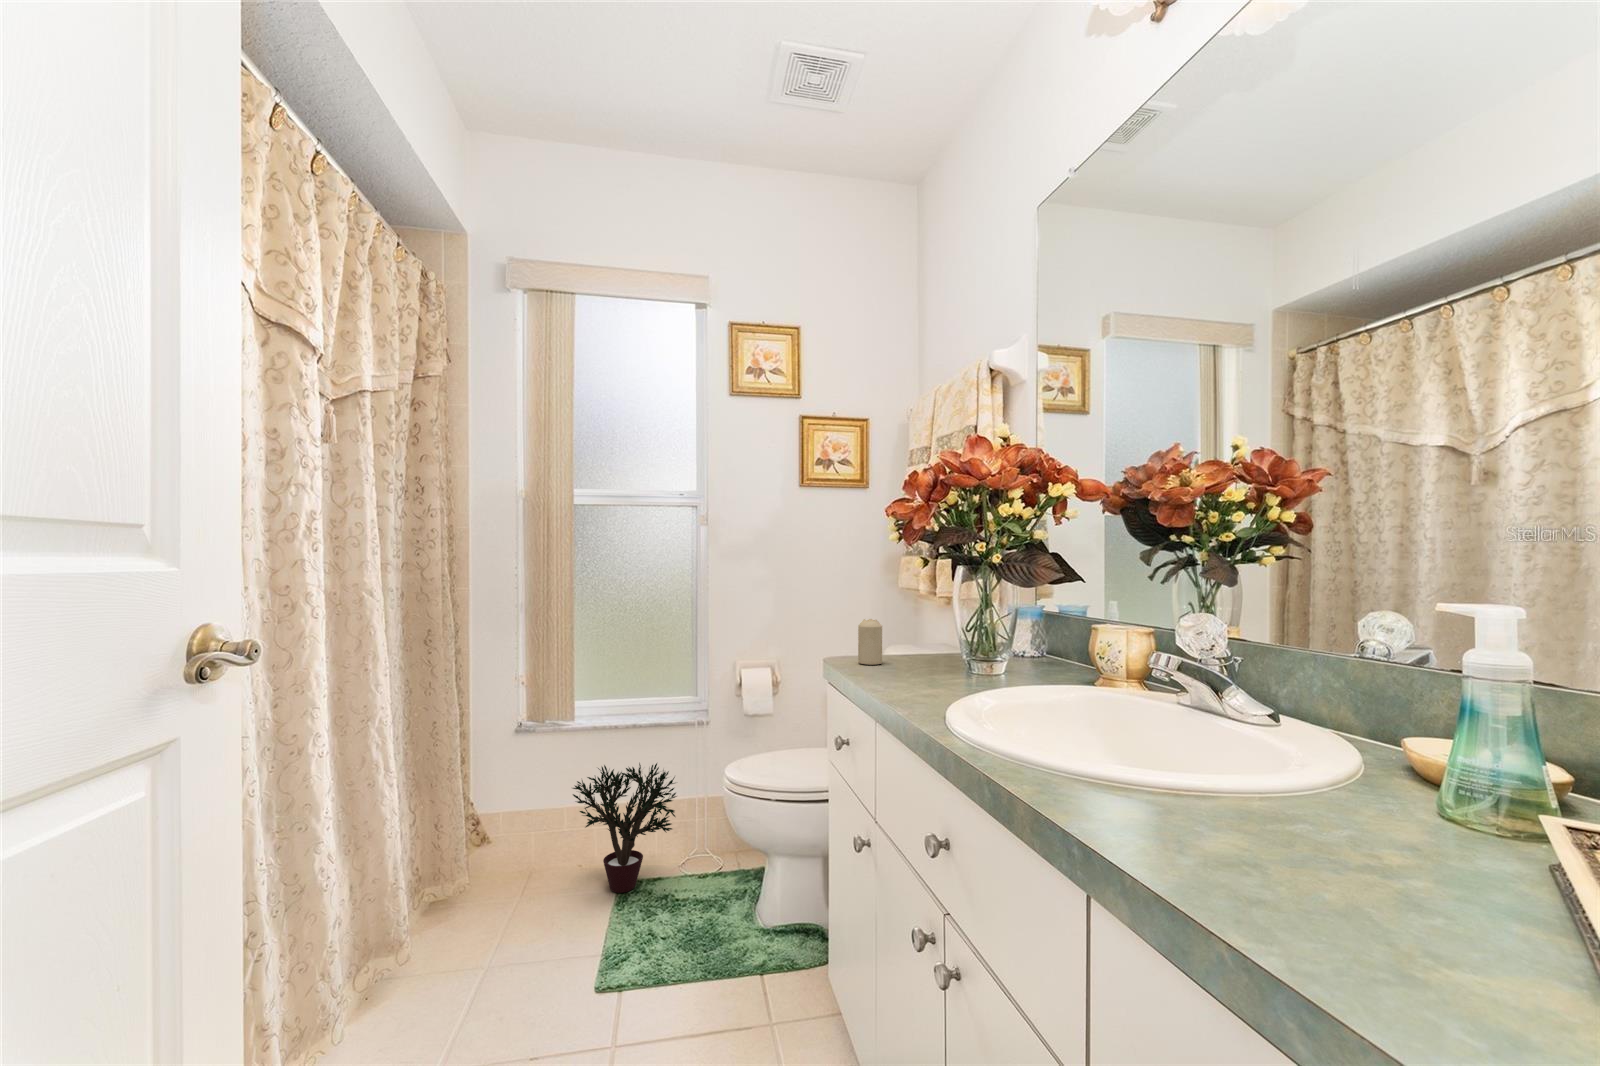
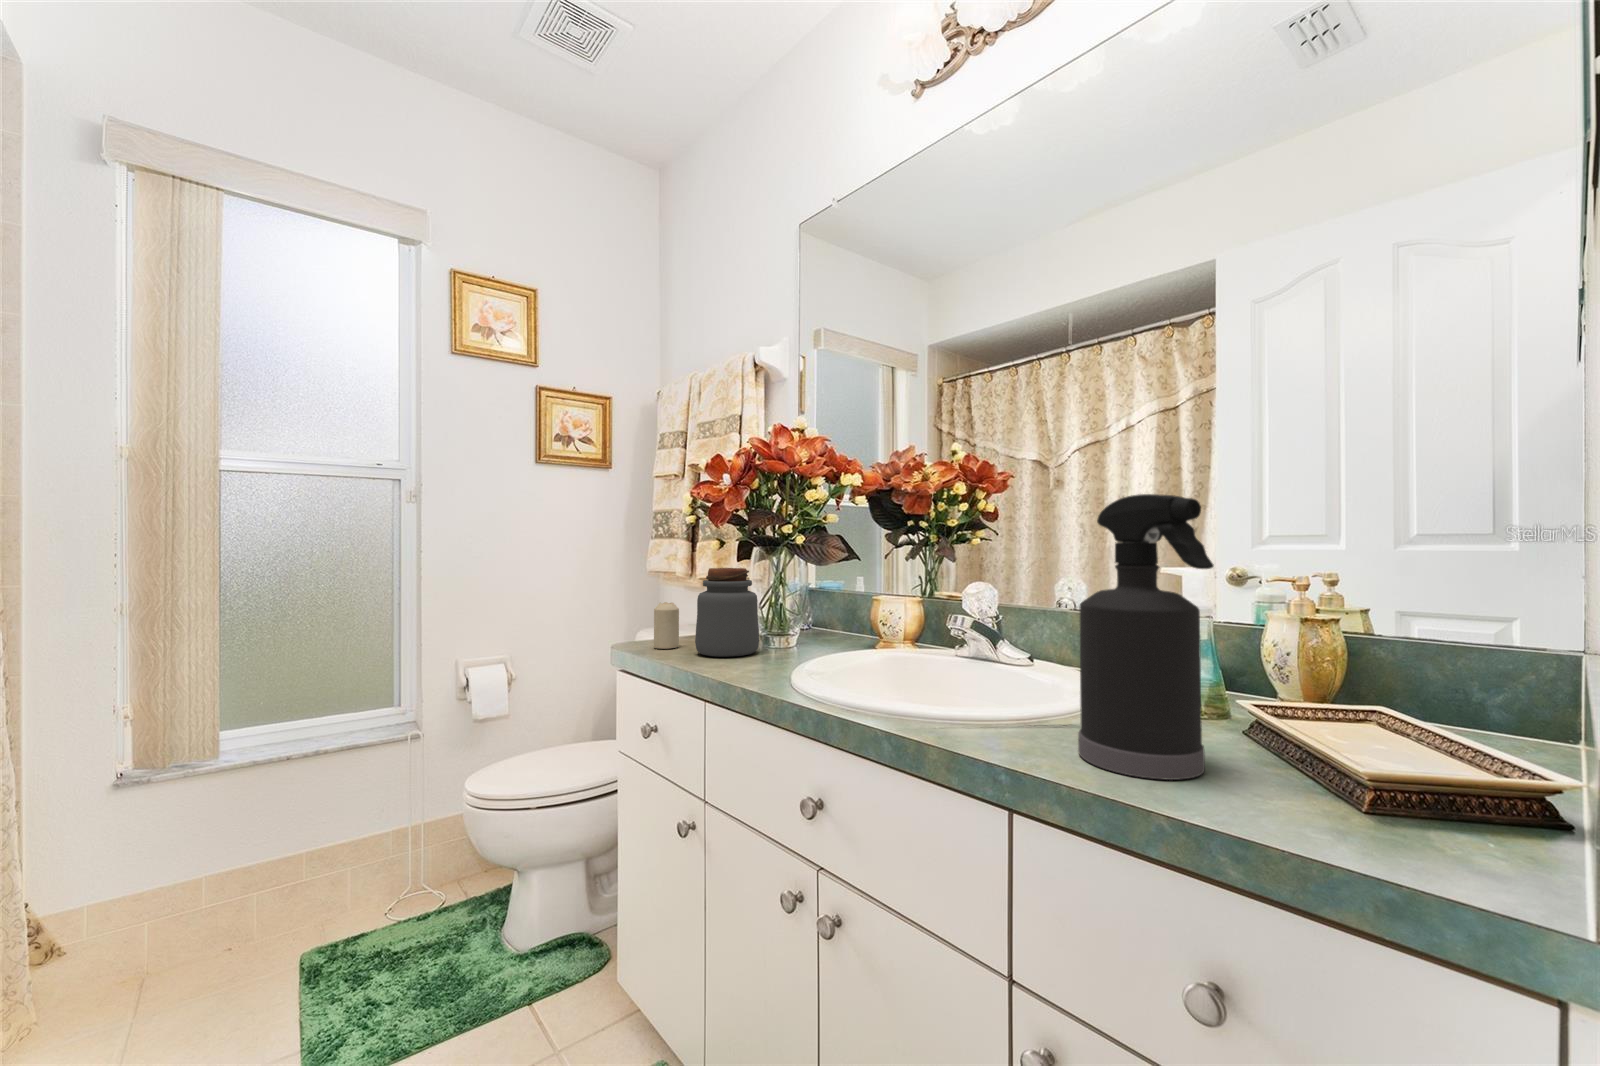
spray bottle: none [1185,515,1365,899] -> present [1078,494,1214,780]
jar: none [888,587,953,678] -> present [695,568,759,657]
potted plant: present [573,763,677,893] -> none [223,794,393,969]

